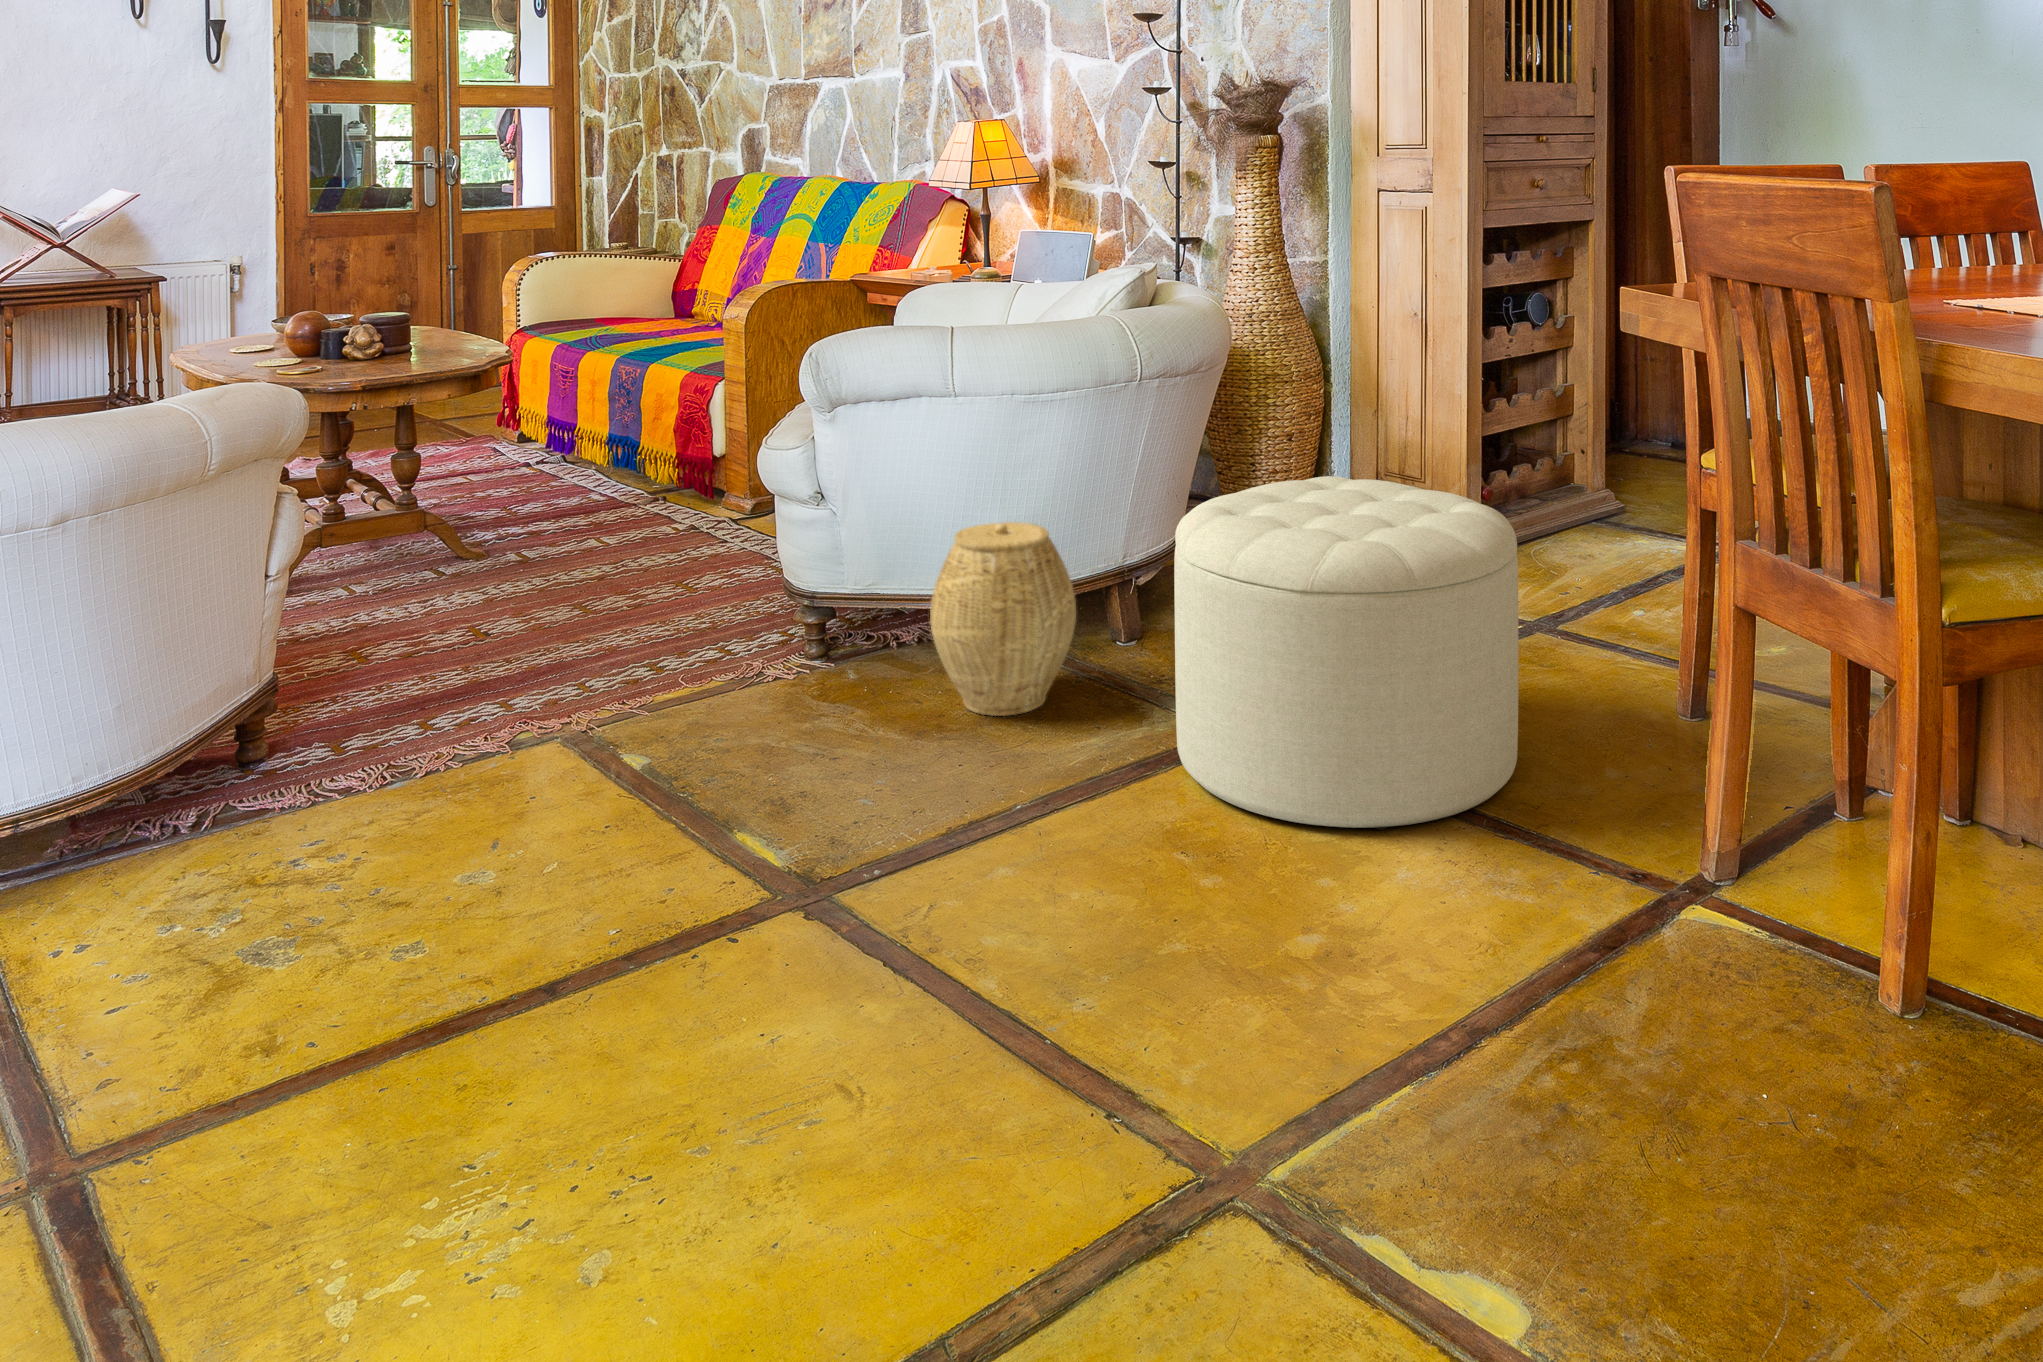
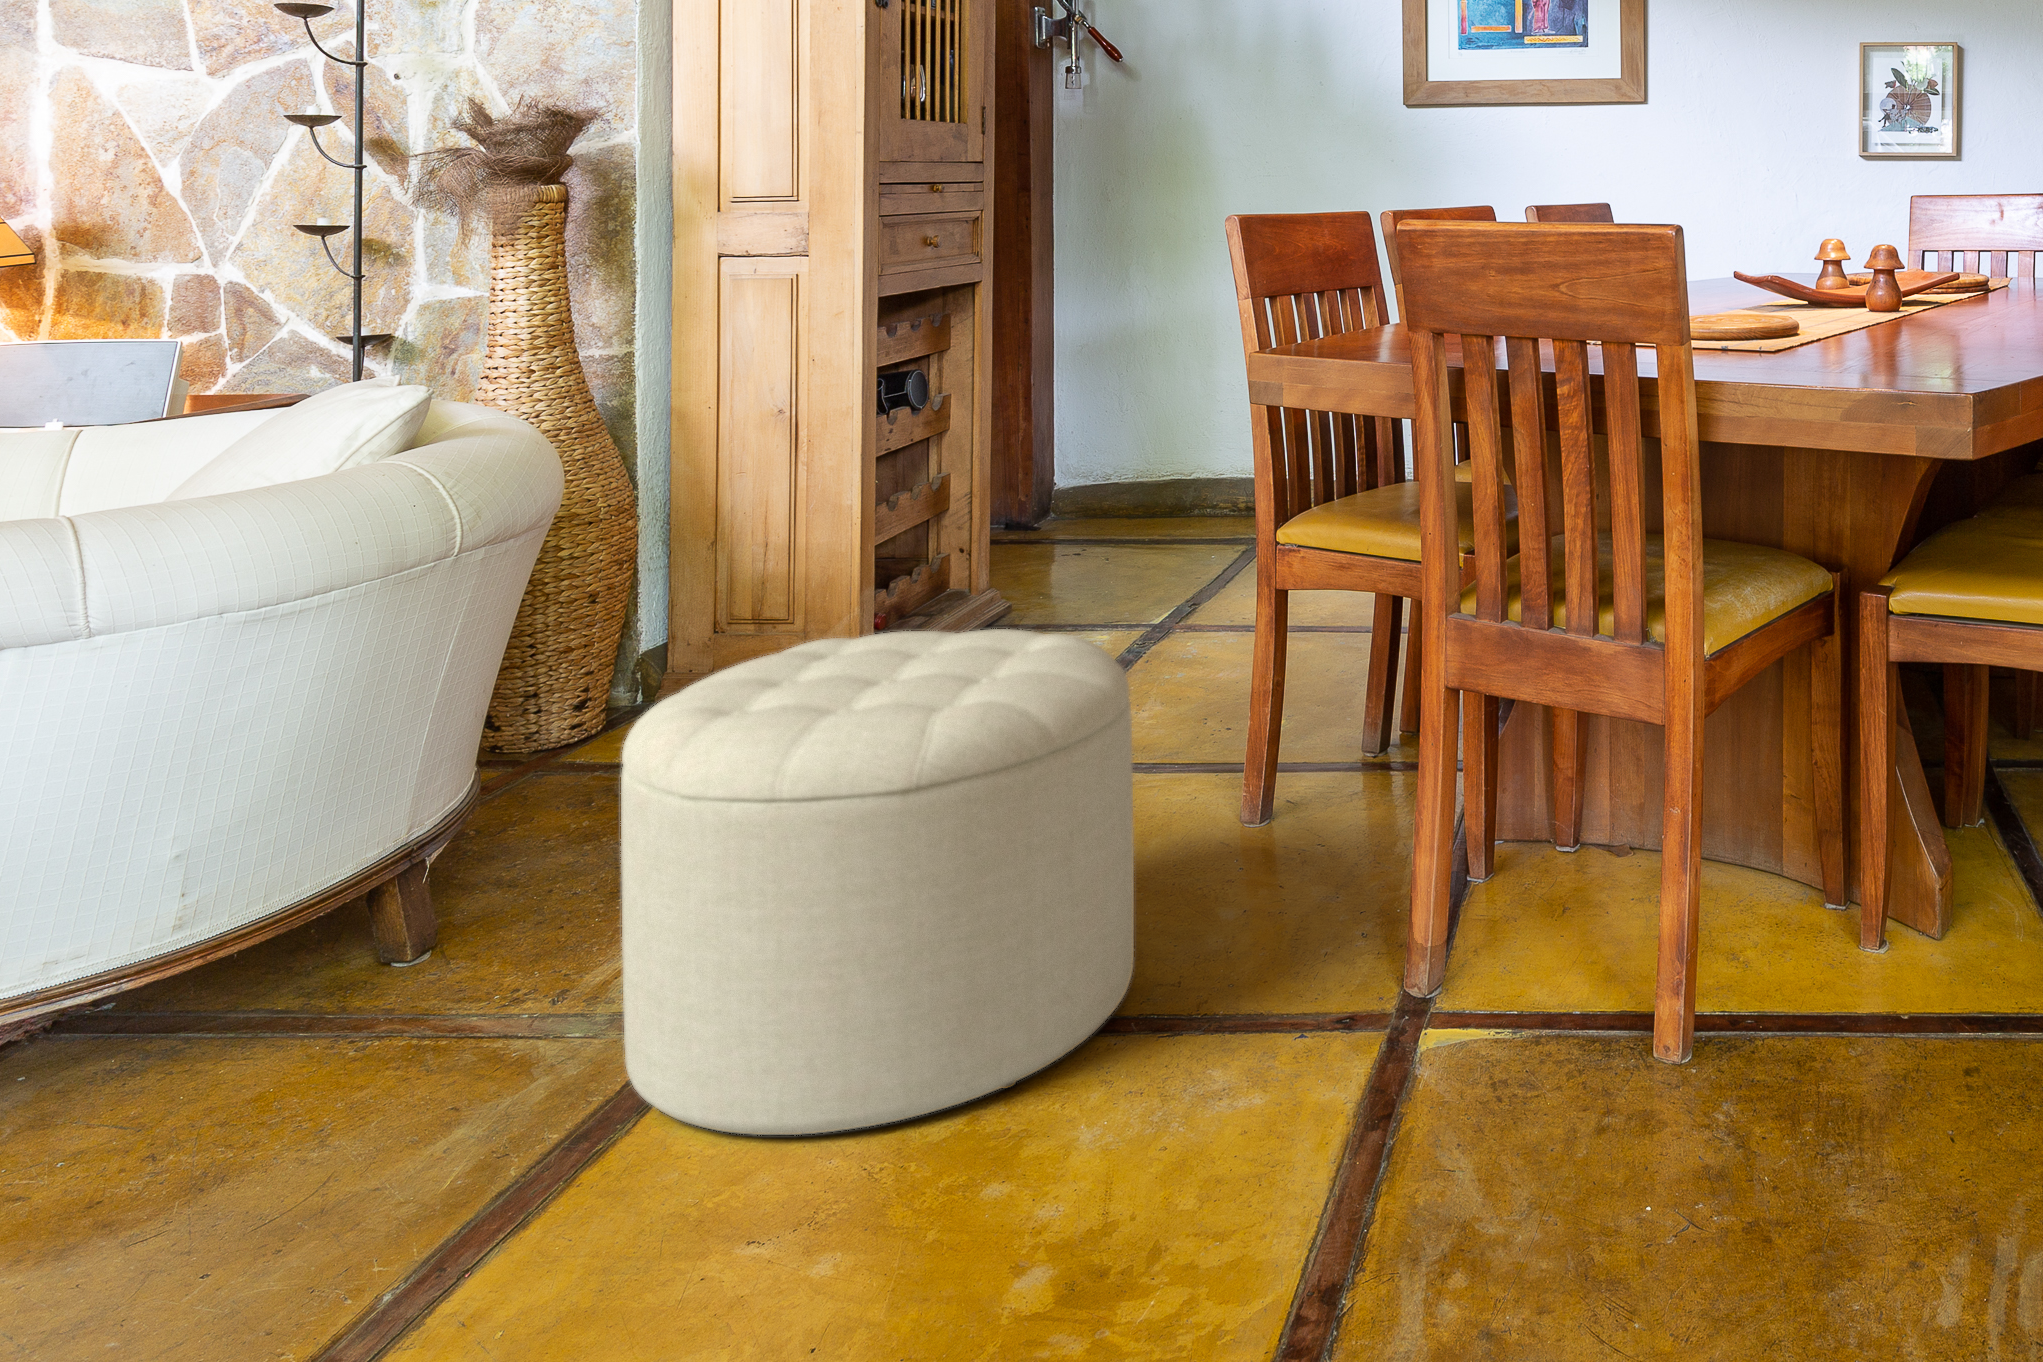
woven basket: present [930,522,1076,716] -> none [59,816,380,1171]

